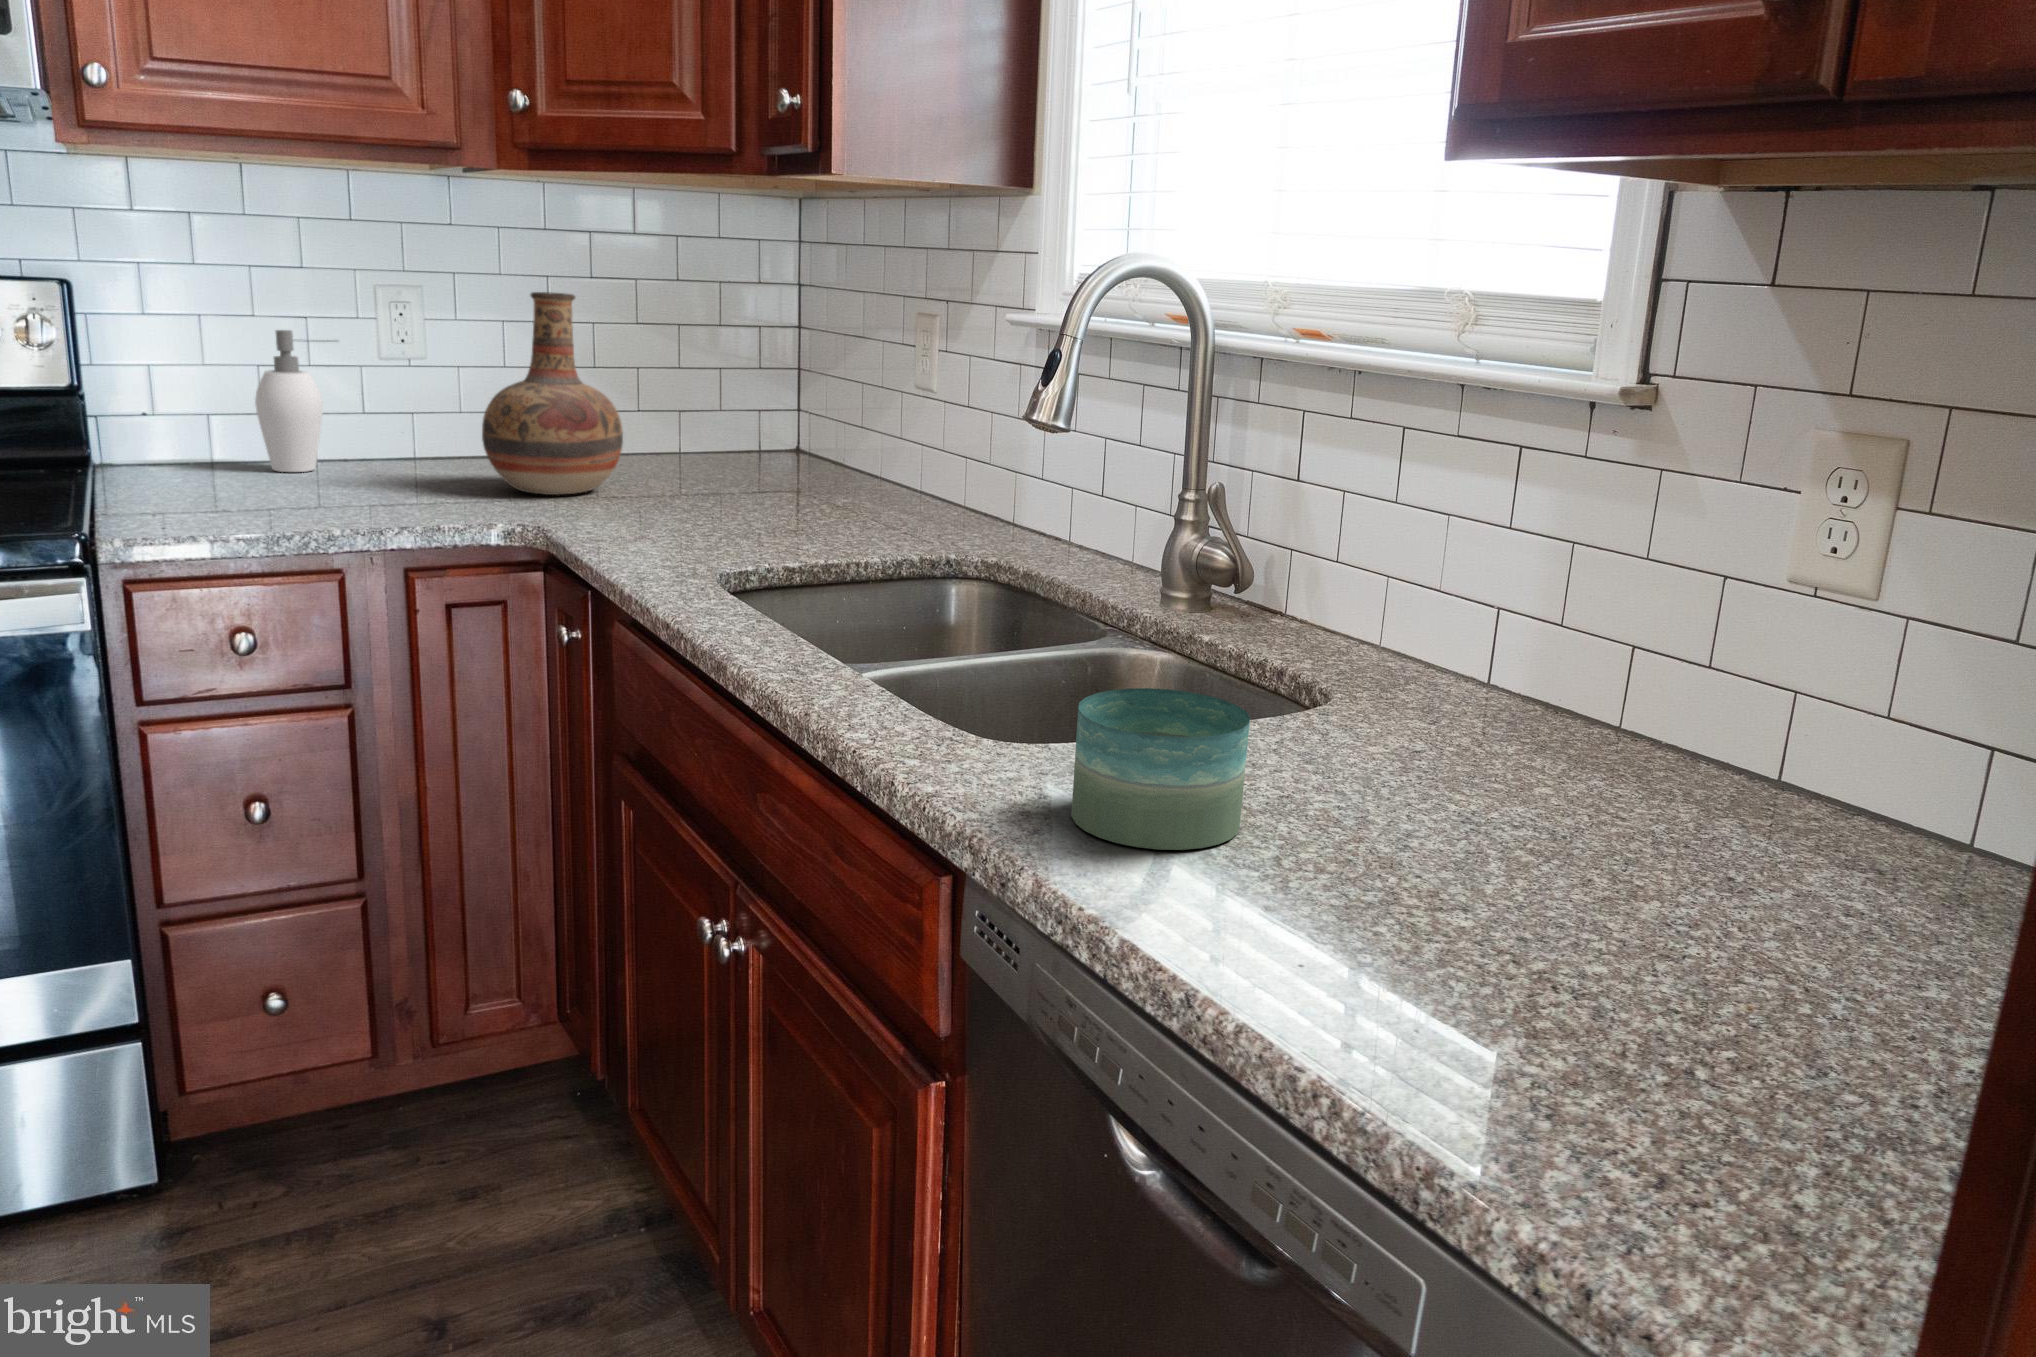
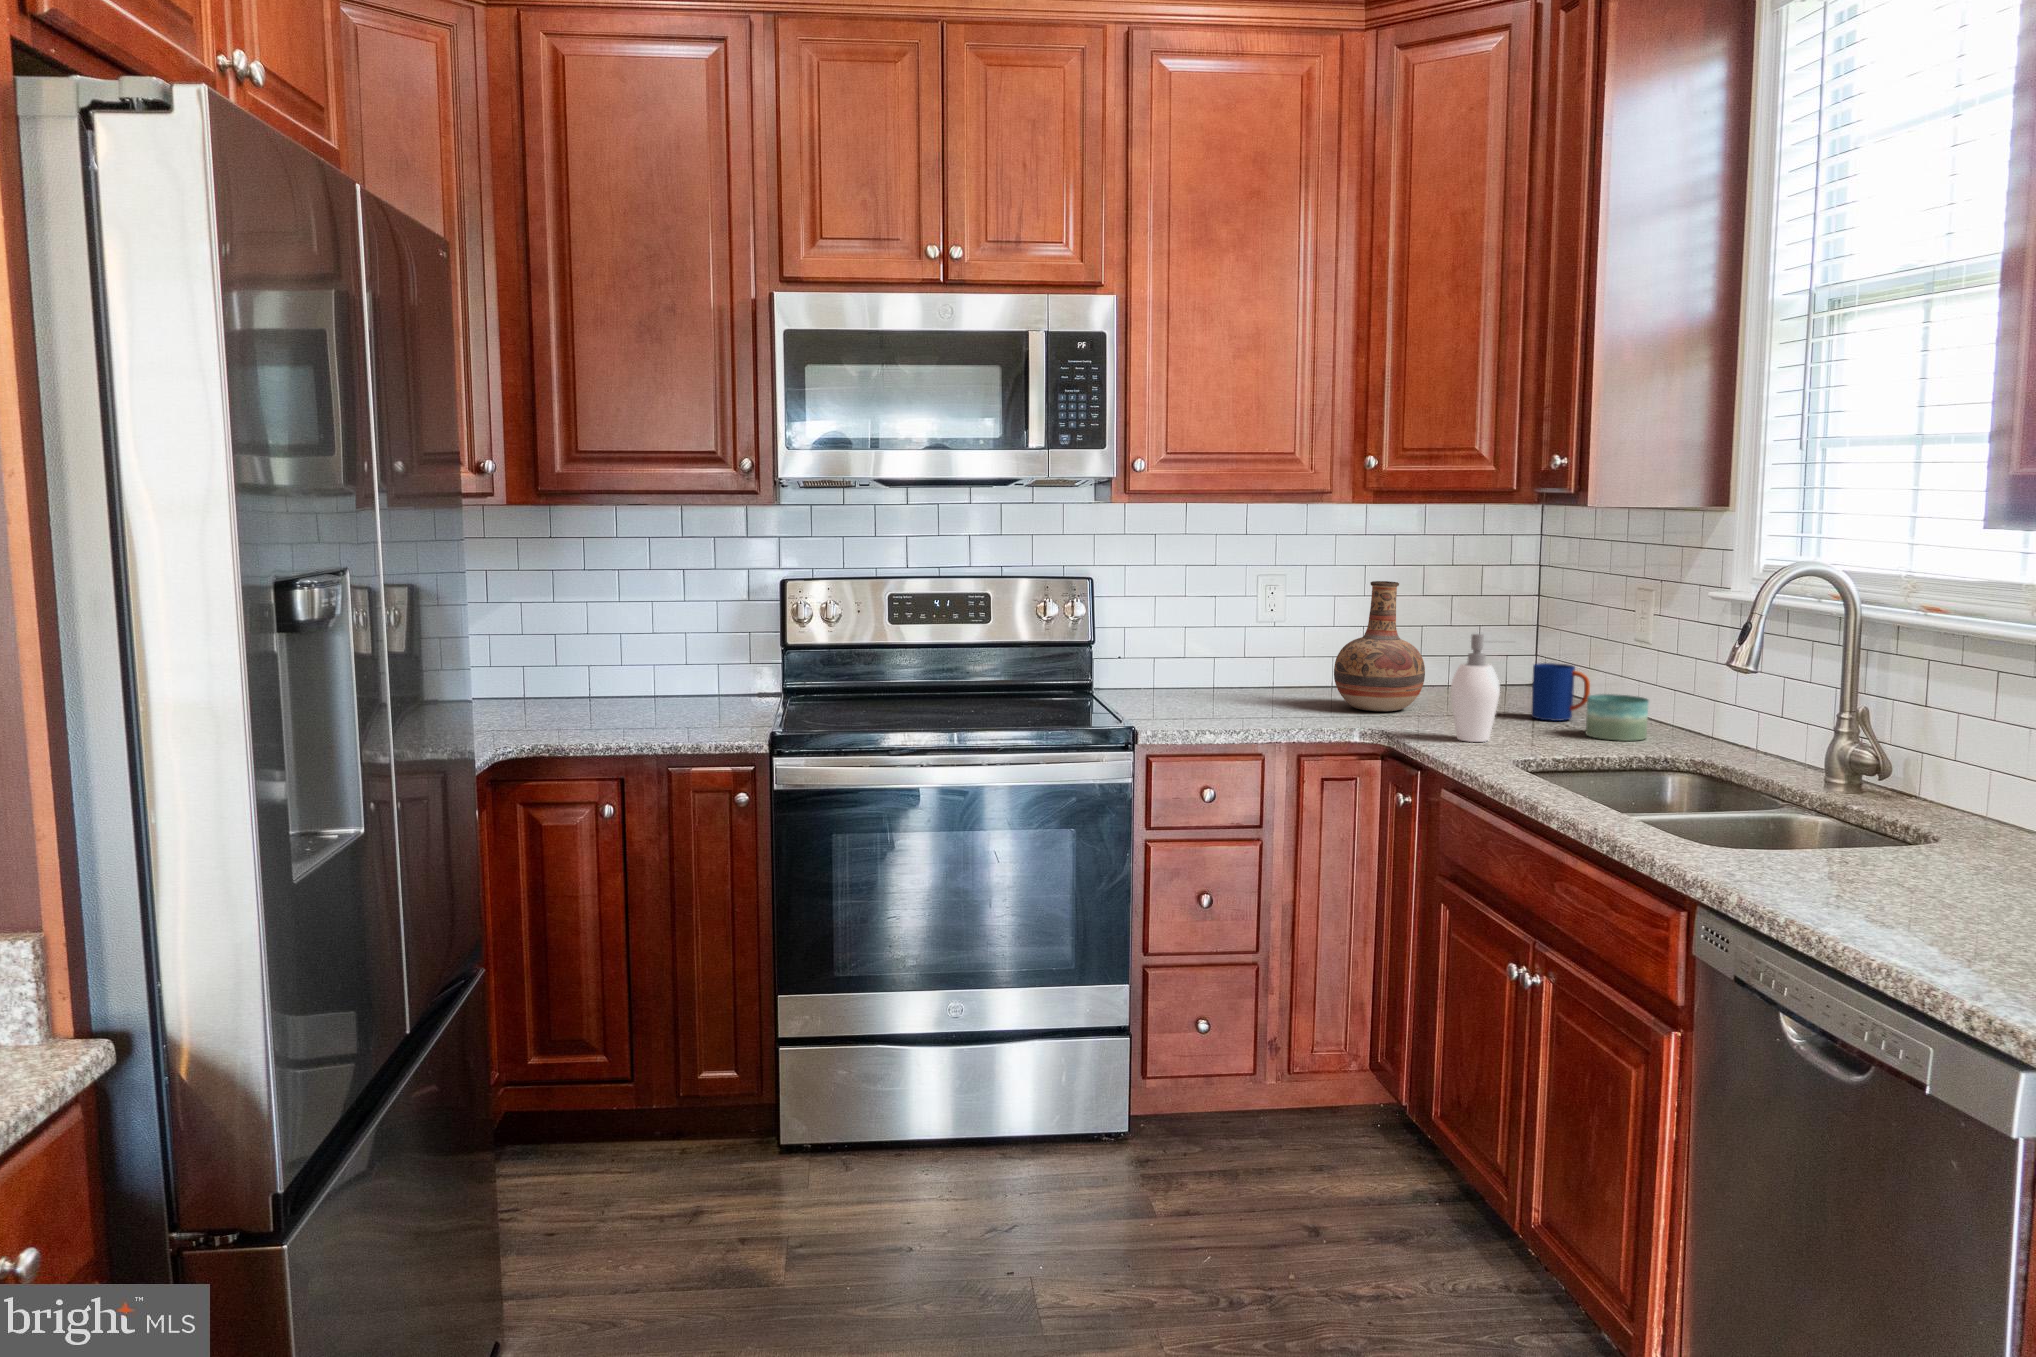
soap dispenser: present [255,330,334,472] -> present [1451,634,1500,742]
mug: none [776,420,854,504] -> present [1532,663,1590,721]
candle: present [1071,688,1250,850] -> present [1586,694,1649,741]

